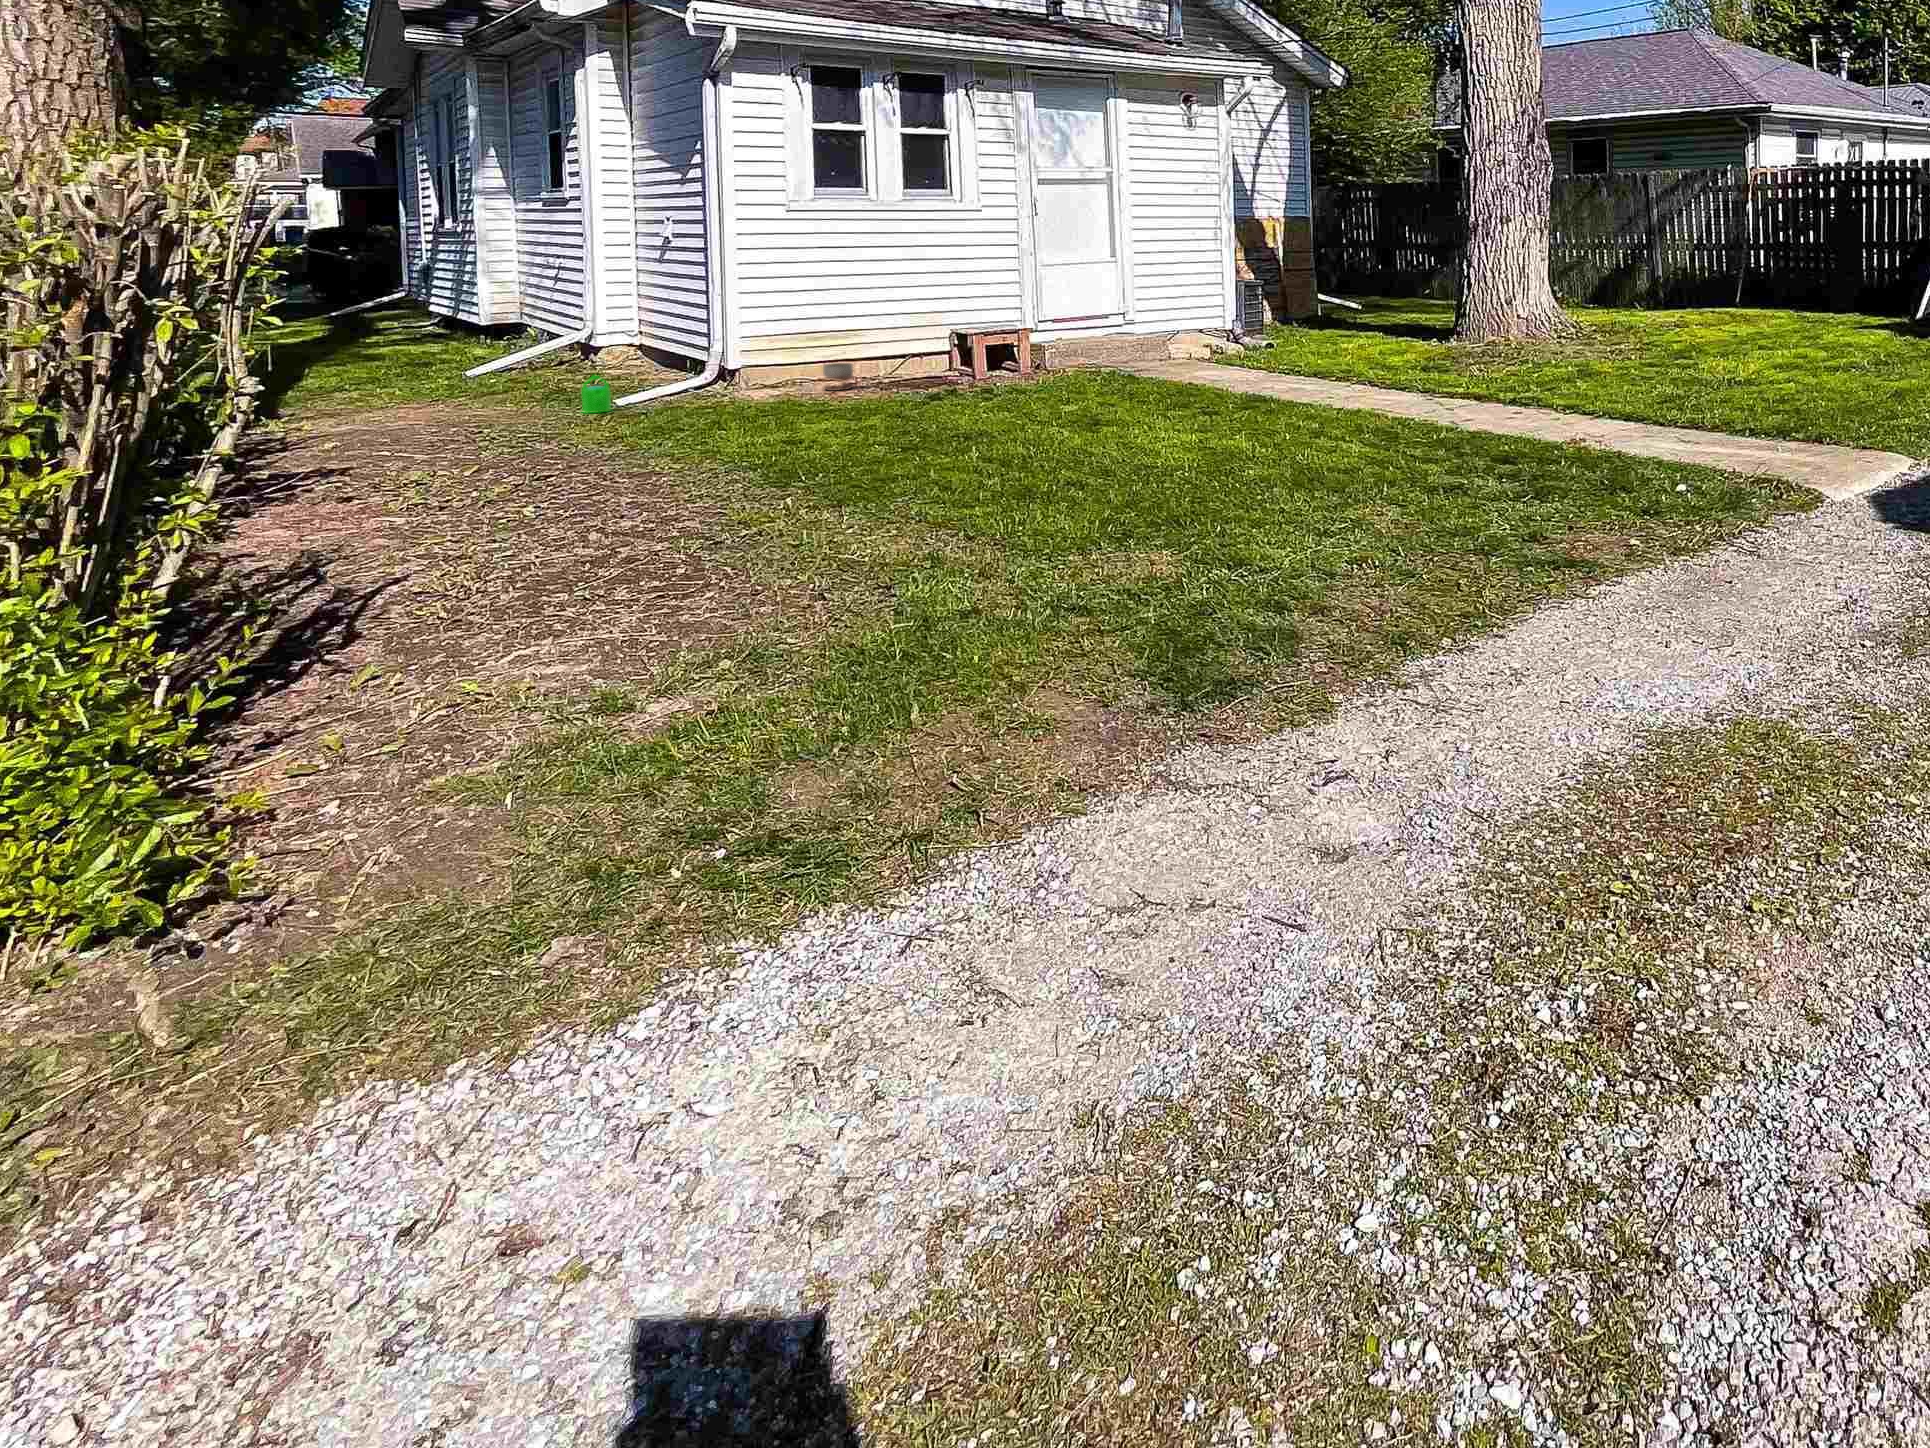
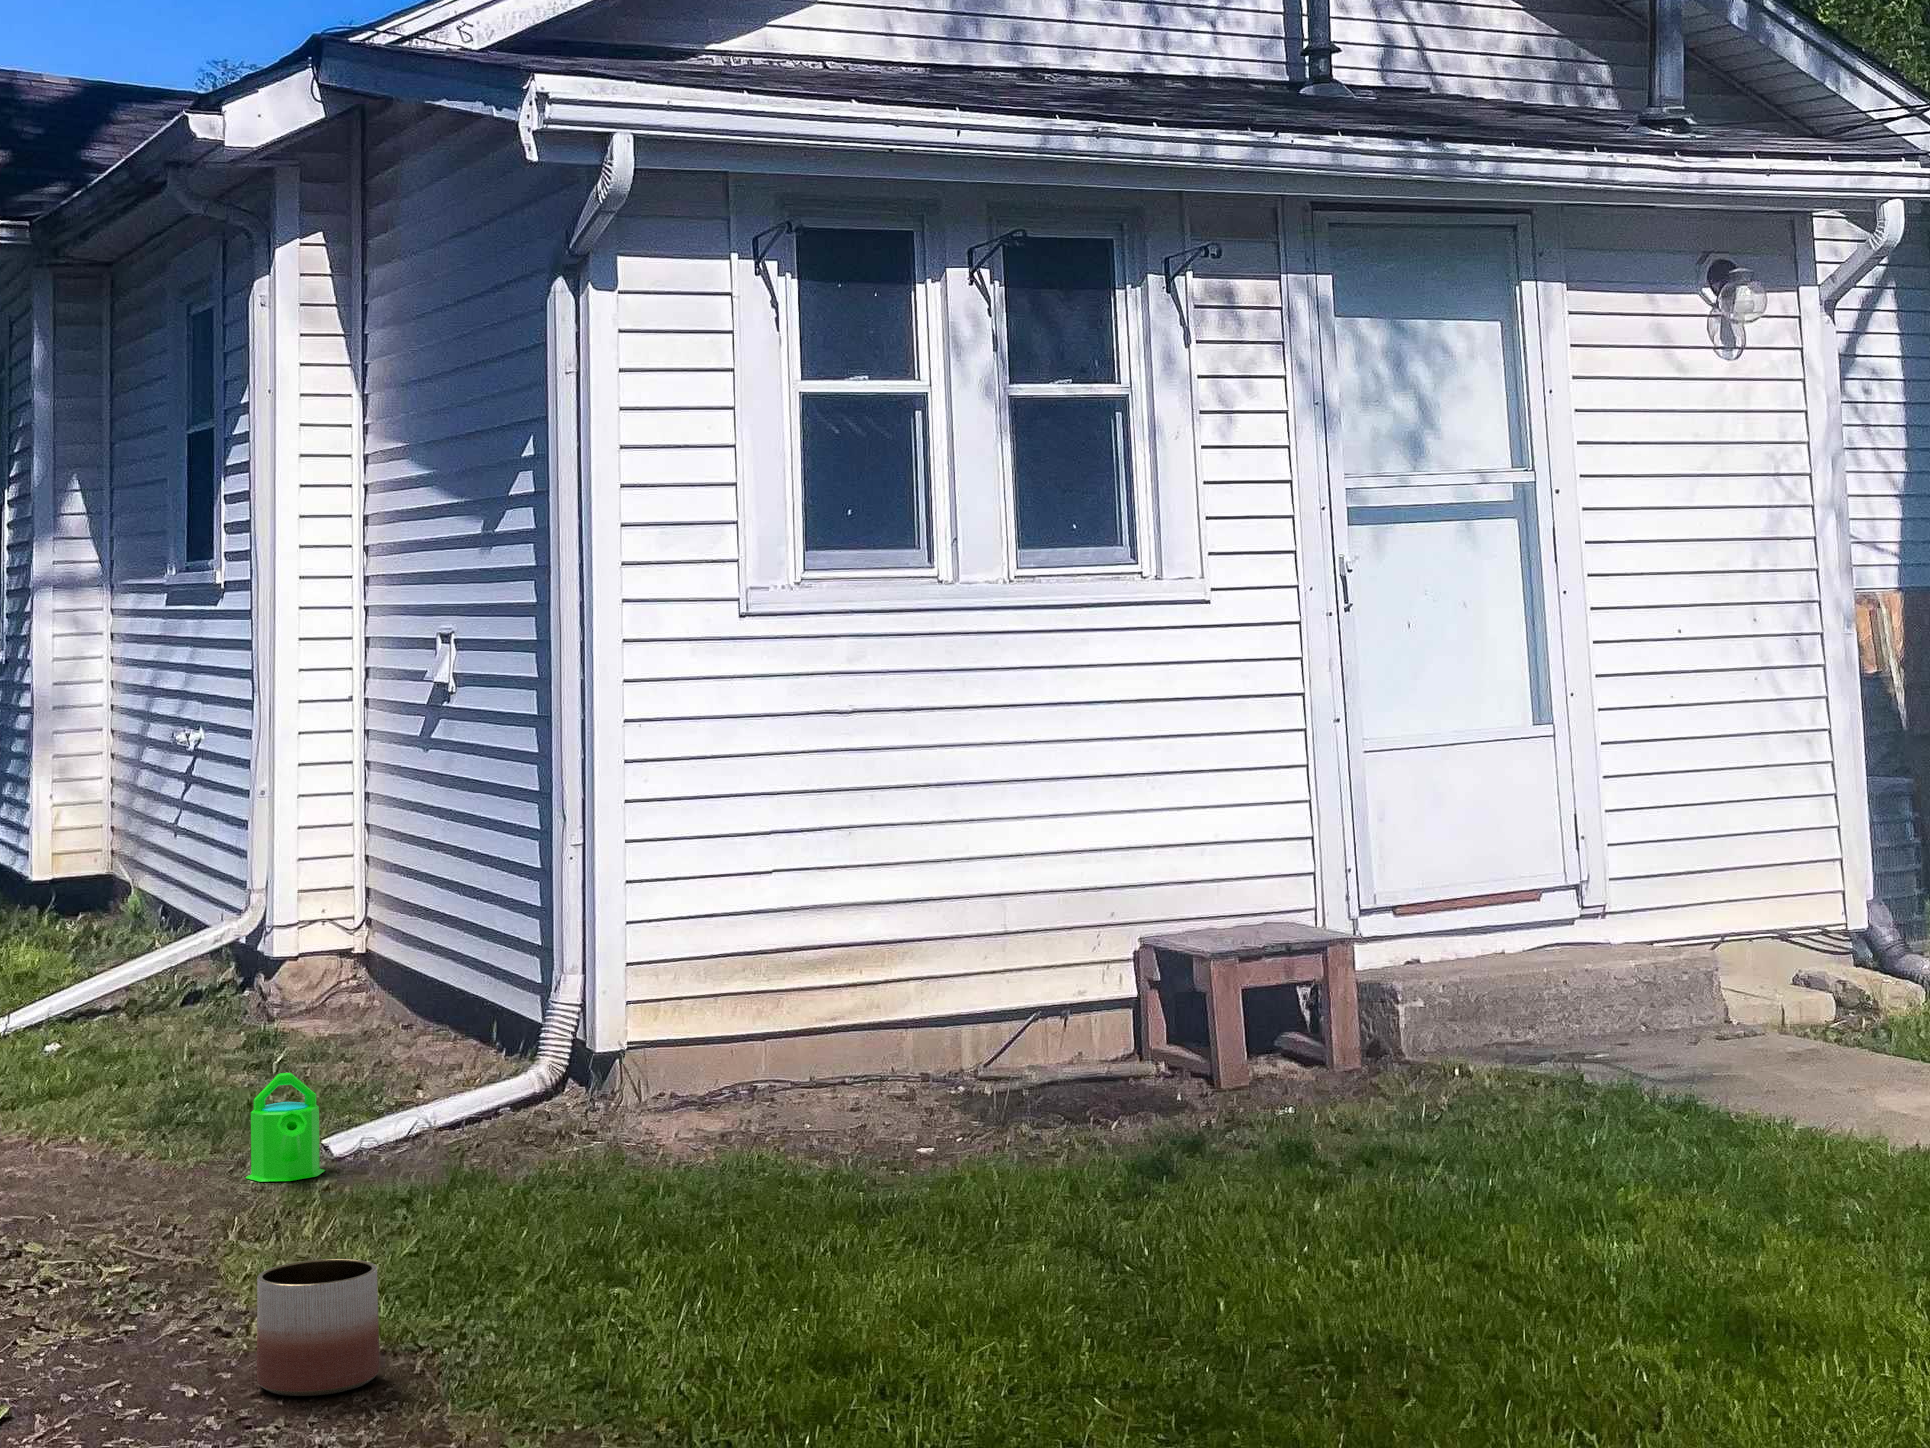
planter: present [823,363,853,391] -> present [257,1259,379,1396]

